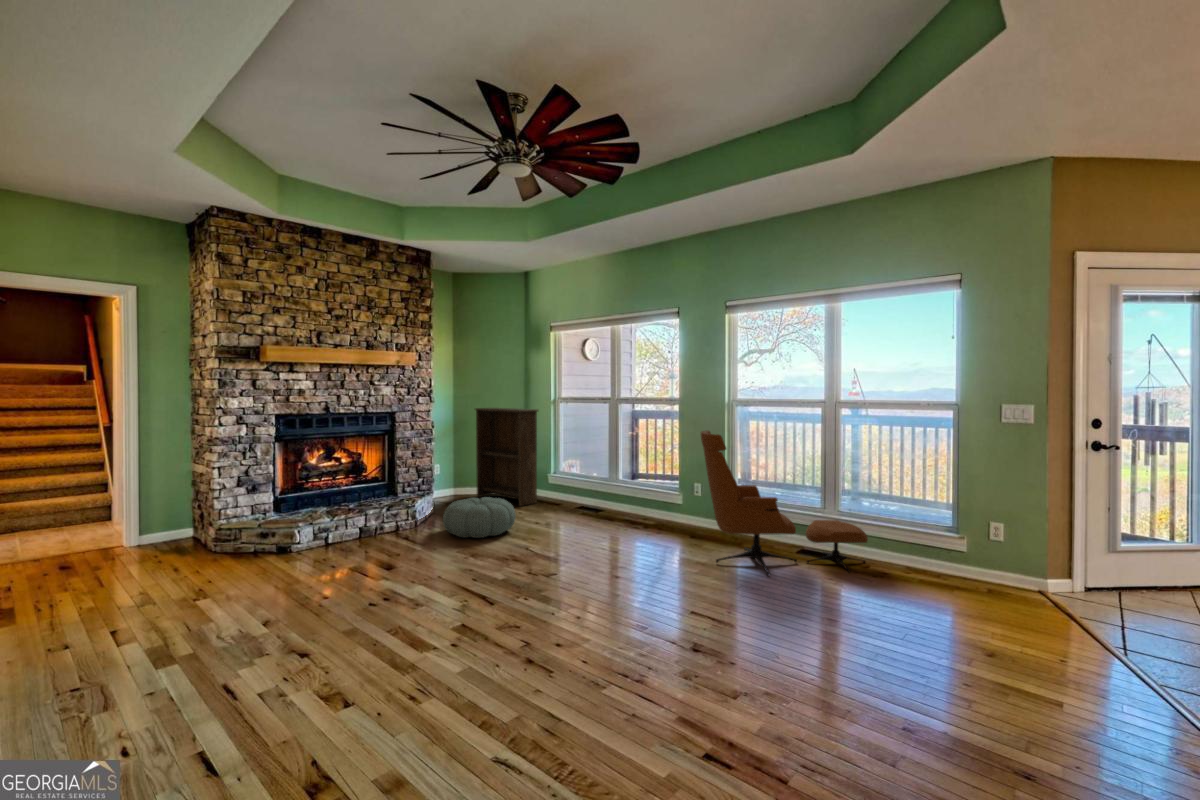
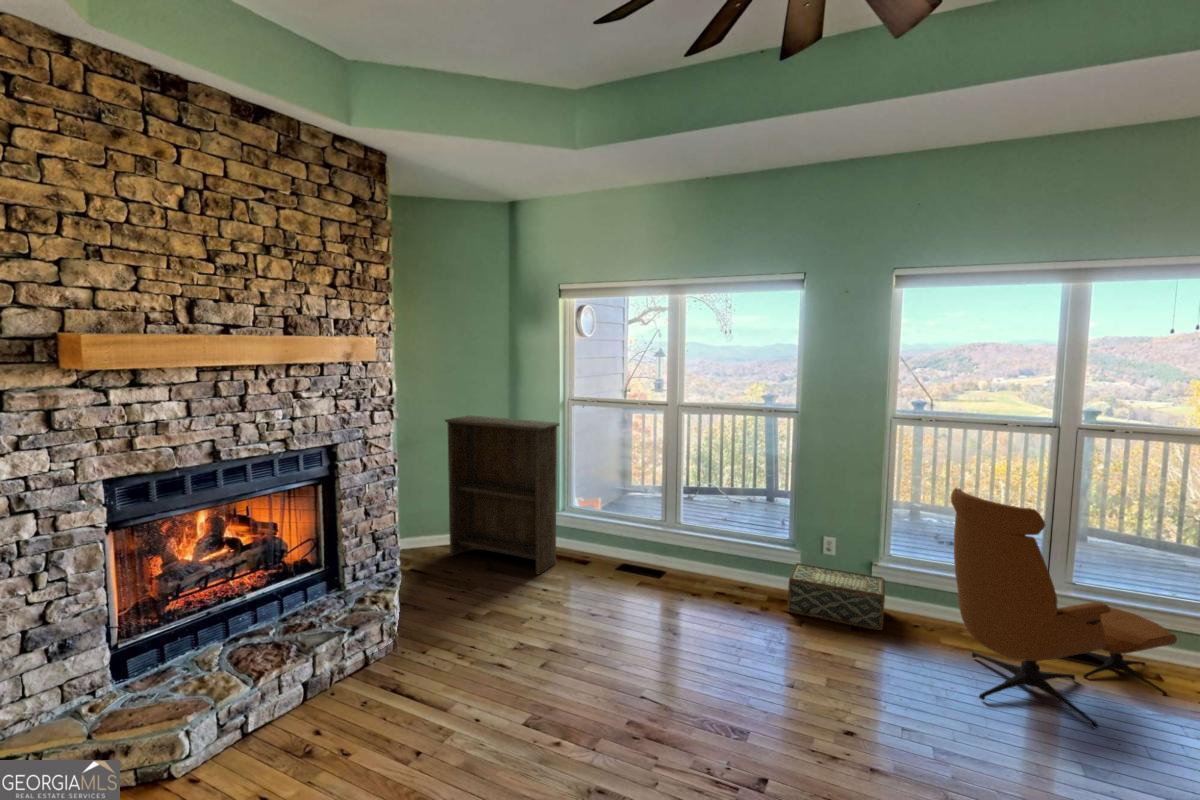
pouf: present [443,497,516,538] -> none [470,589,592,682]
woven basket: none [655,501,722,538] -> present [787,563,885,630]

